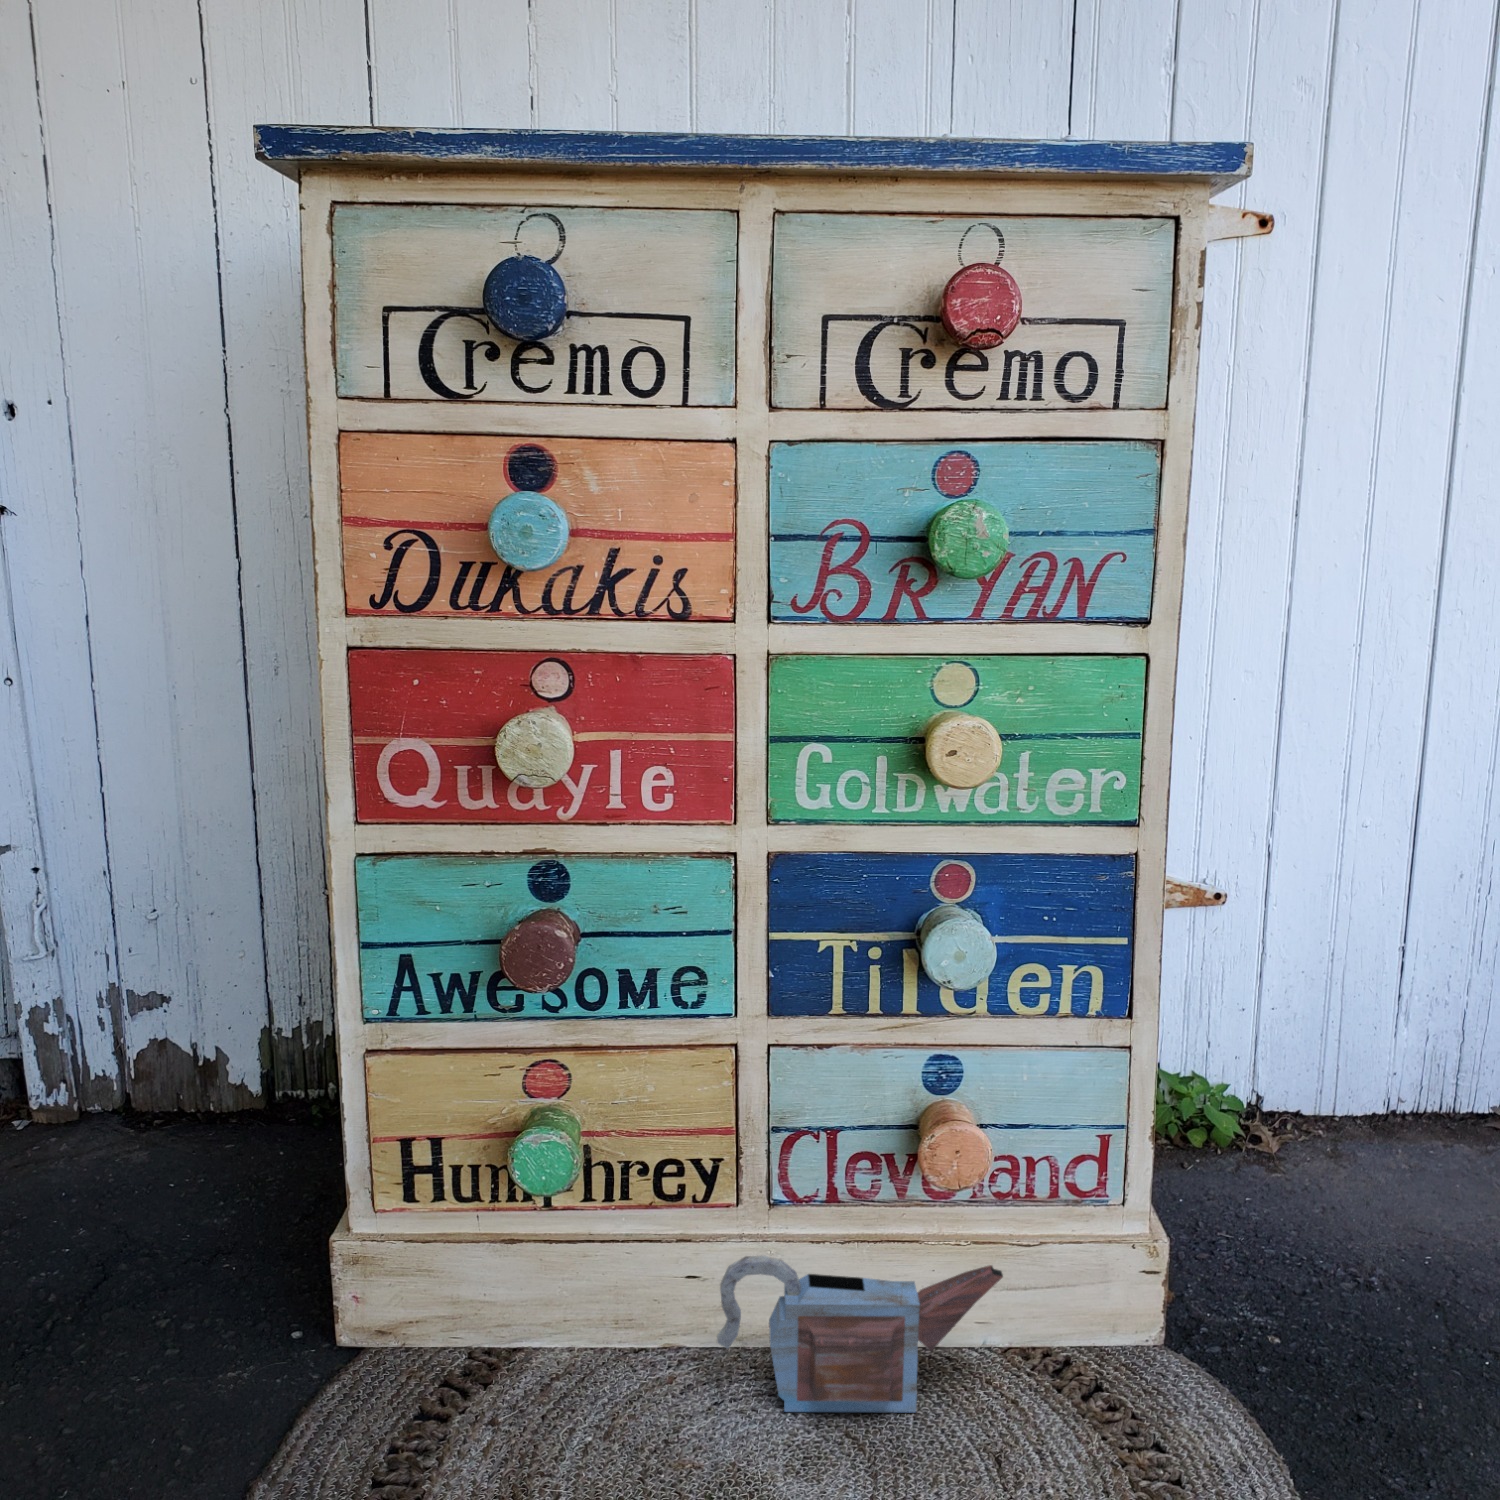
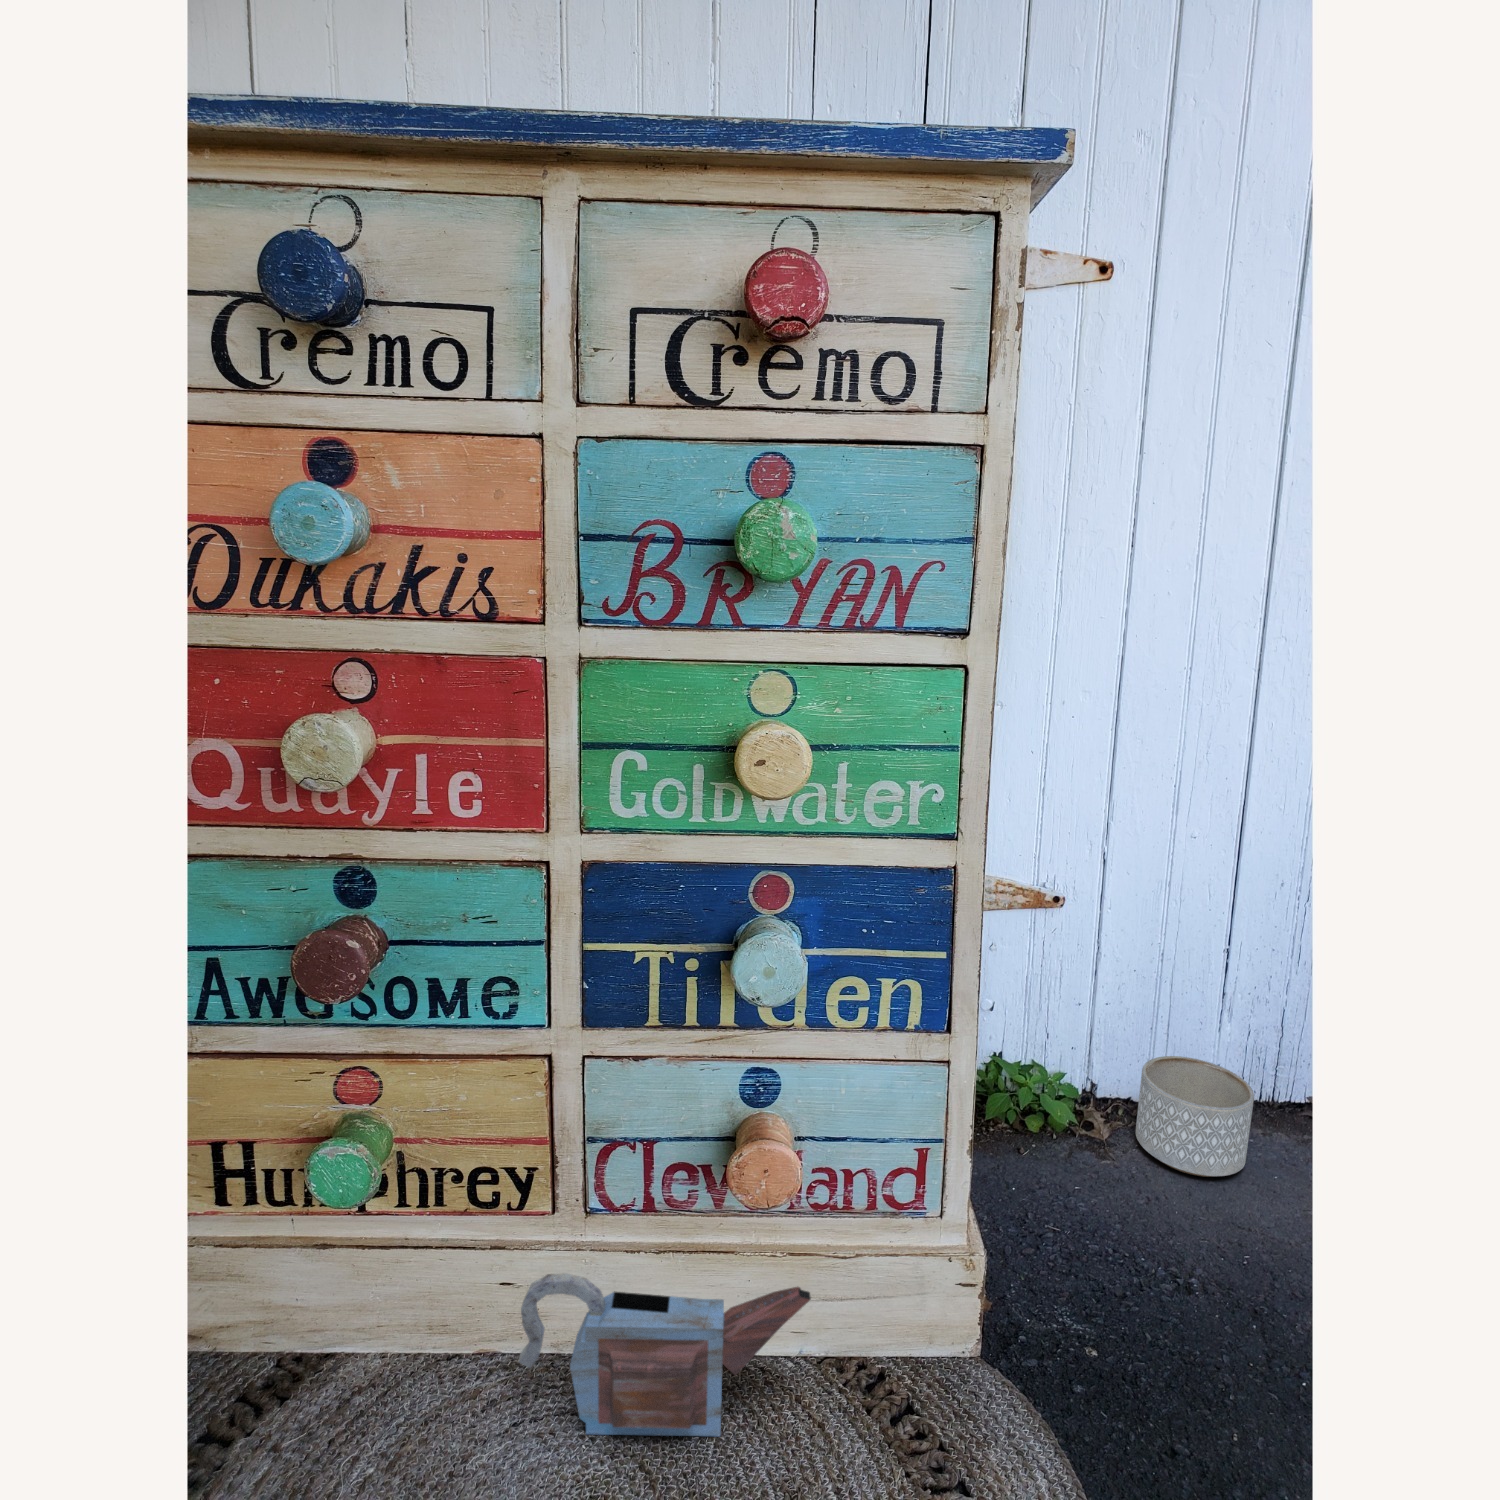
planter: none [1306,1061,1435,1184] -> present [1136,1056,1254,1177]

